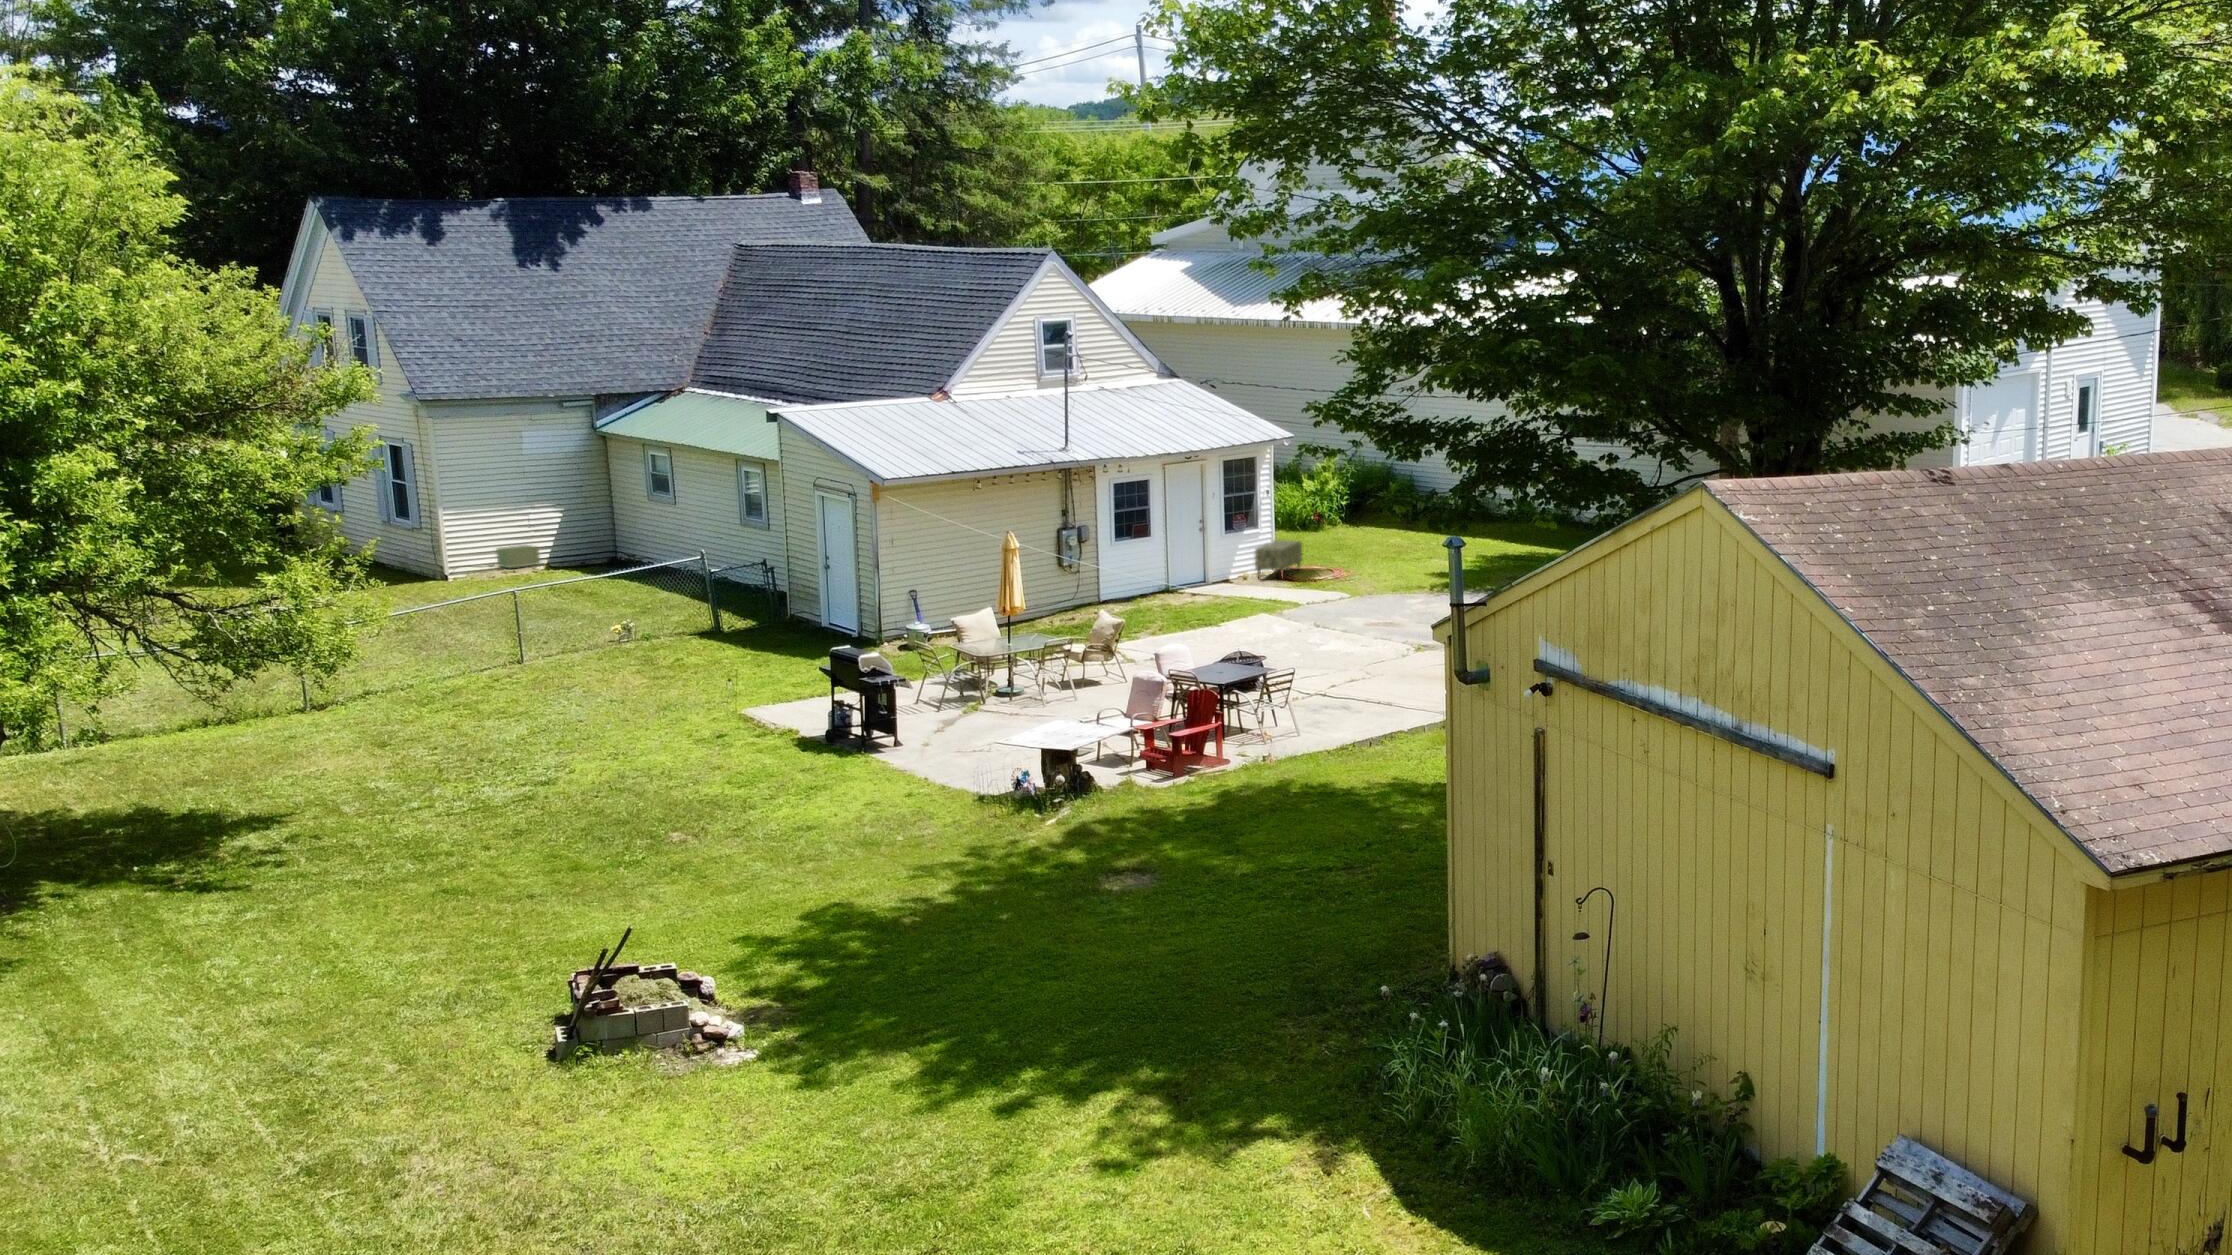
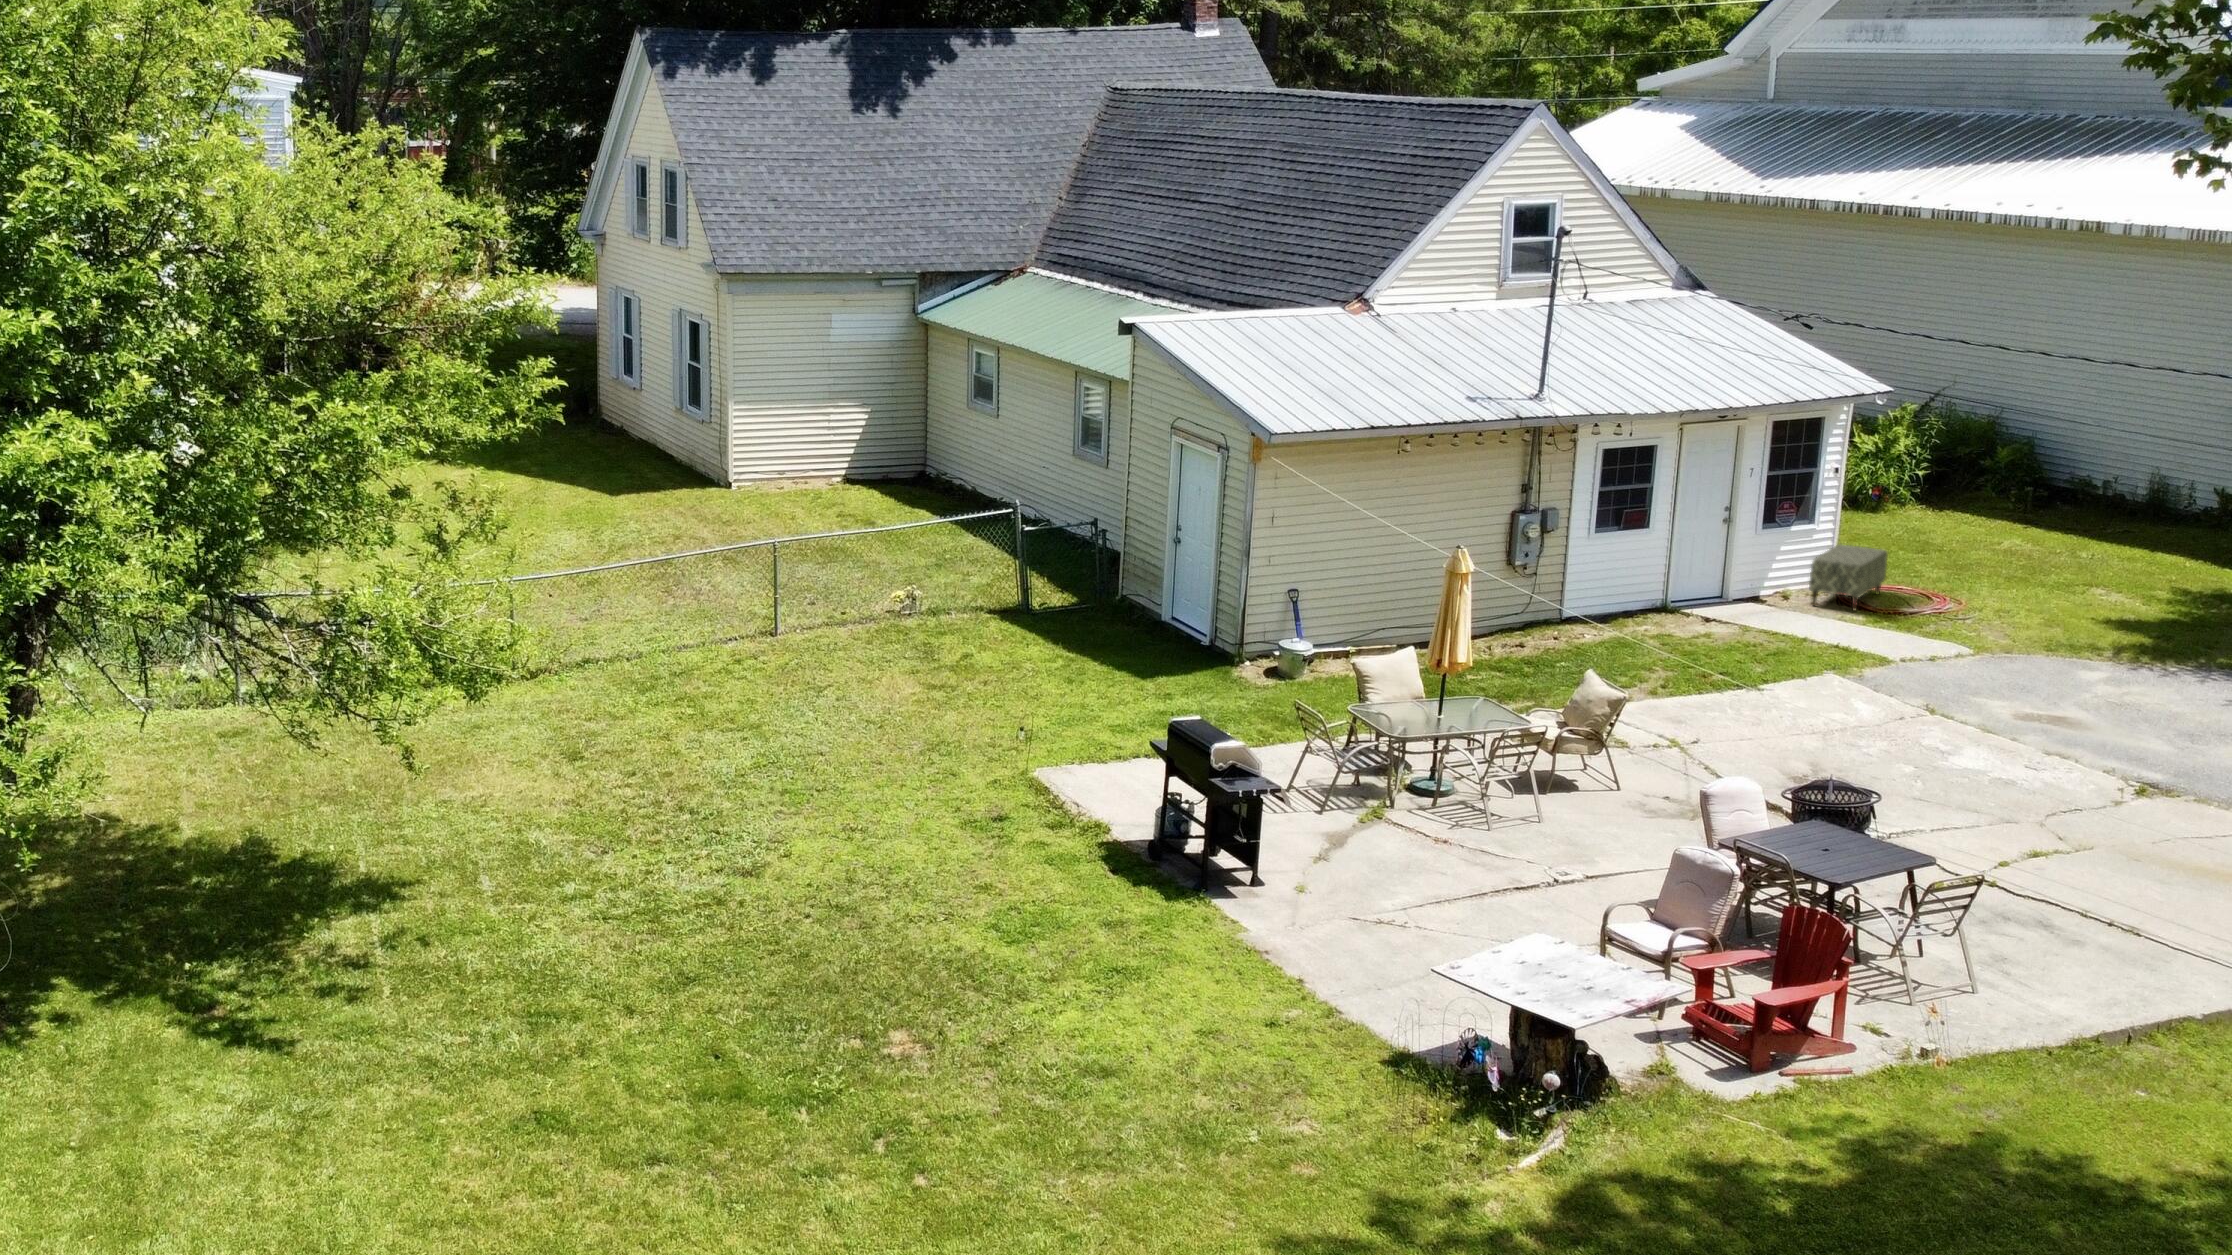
storage box: present [496,545,540,568] -> none [788,451,835,480]

